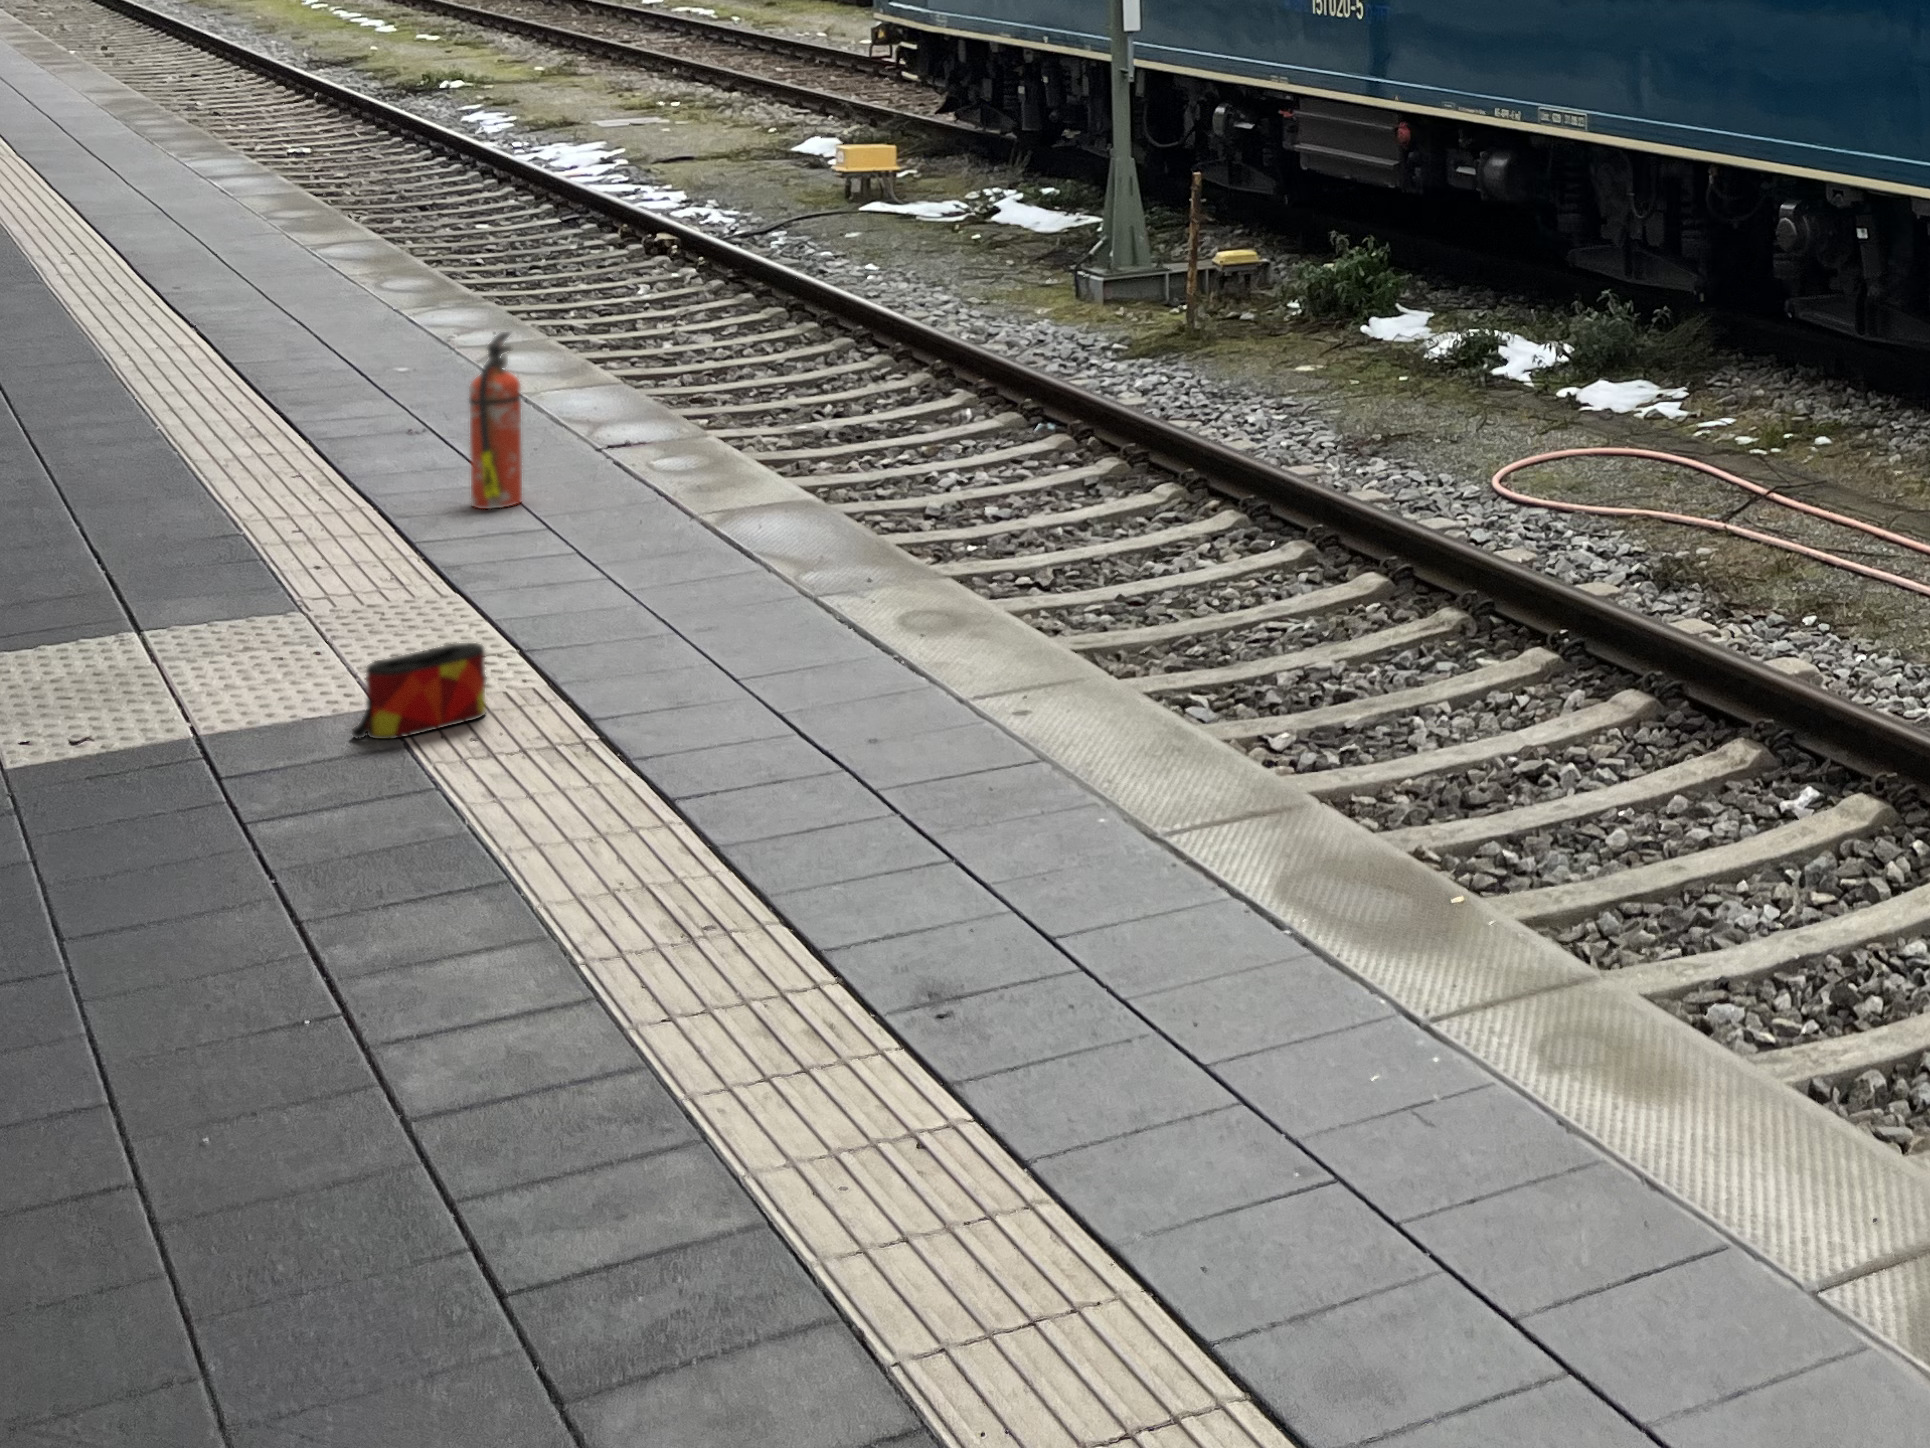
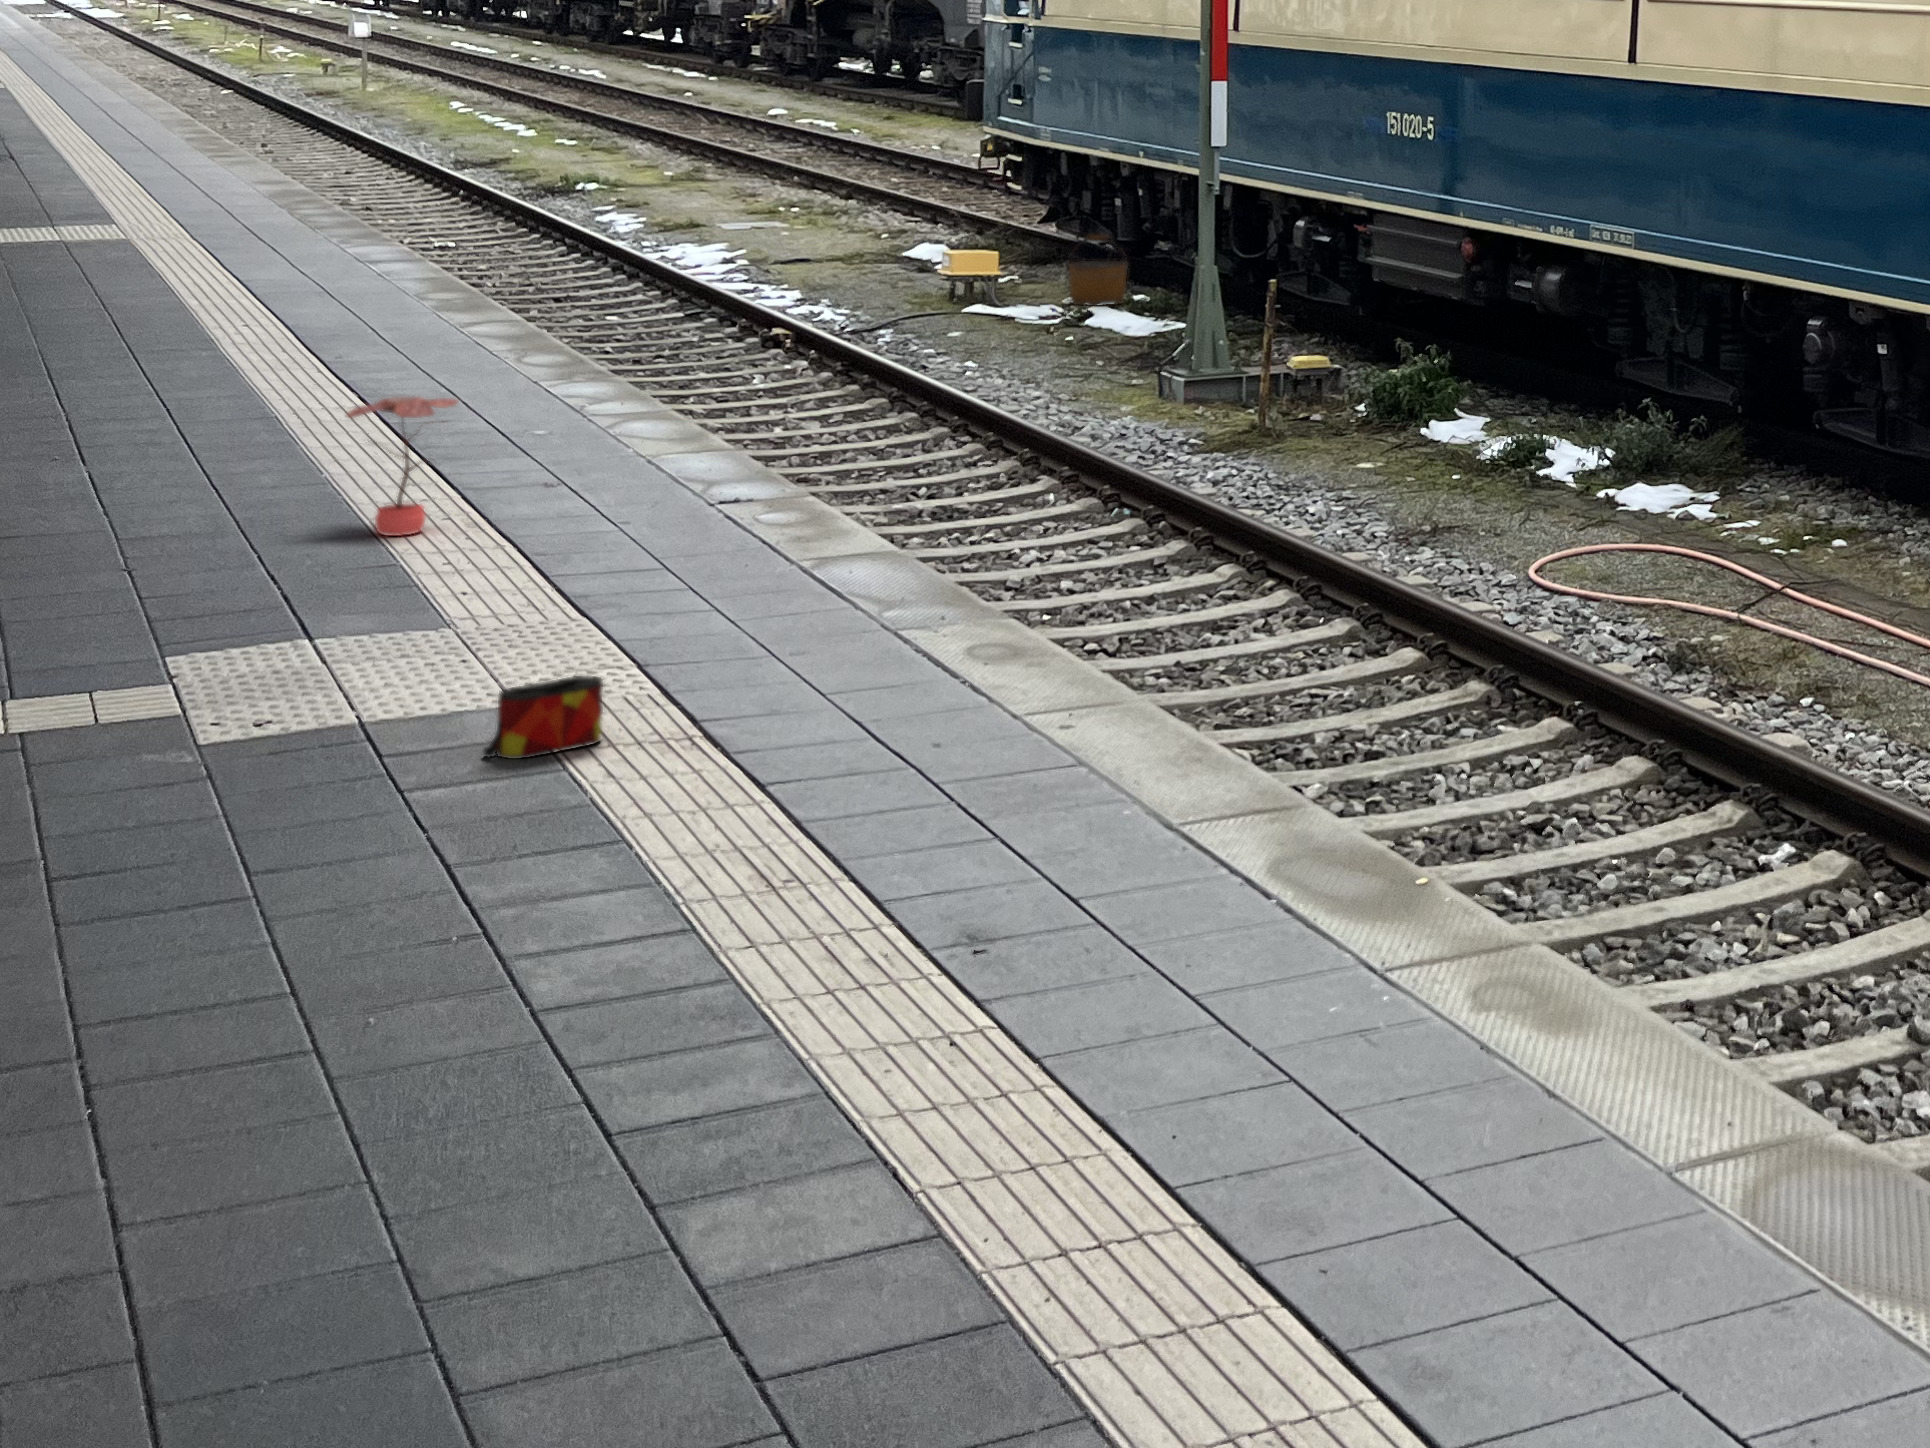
bucket: none [973,126,1036,200] -> present [1069,235,1127,306]
potted plant: none [189,329,316,480] -> present [347,397,458,536]
fire extinguisher: present [469,332,522,509] -> none [593,405,642,567]

